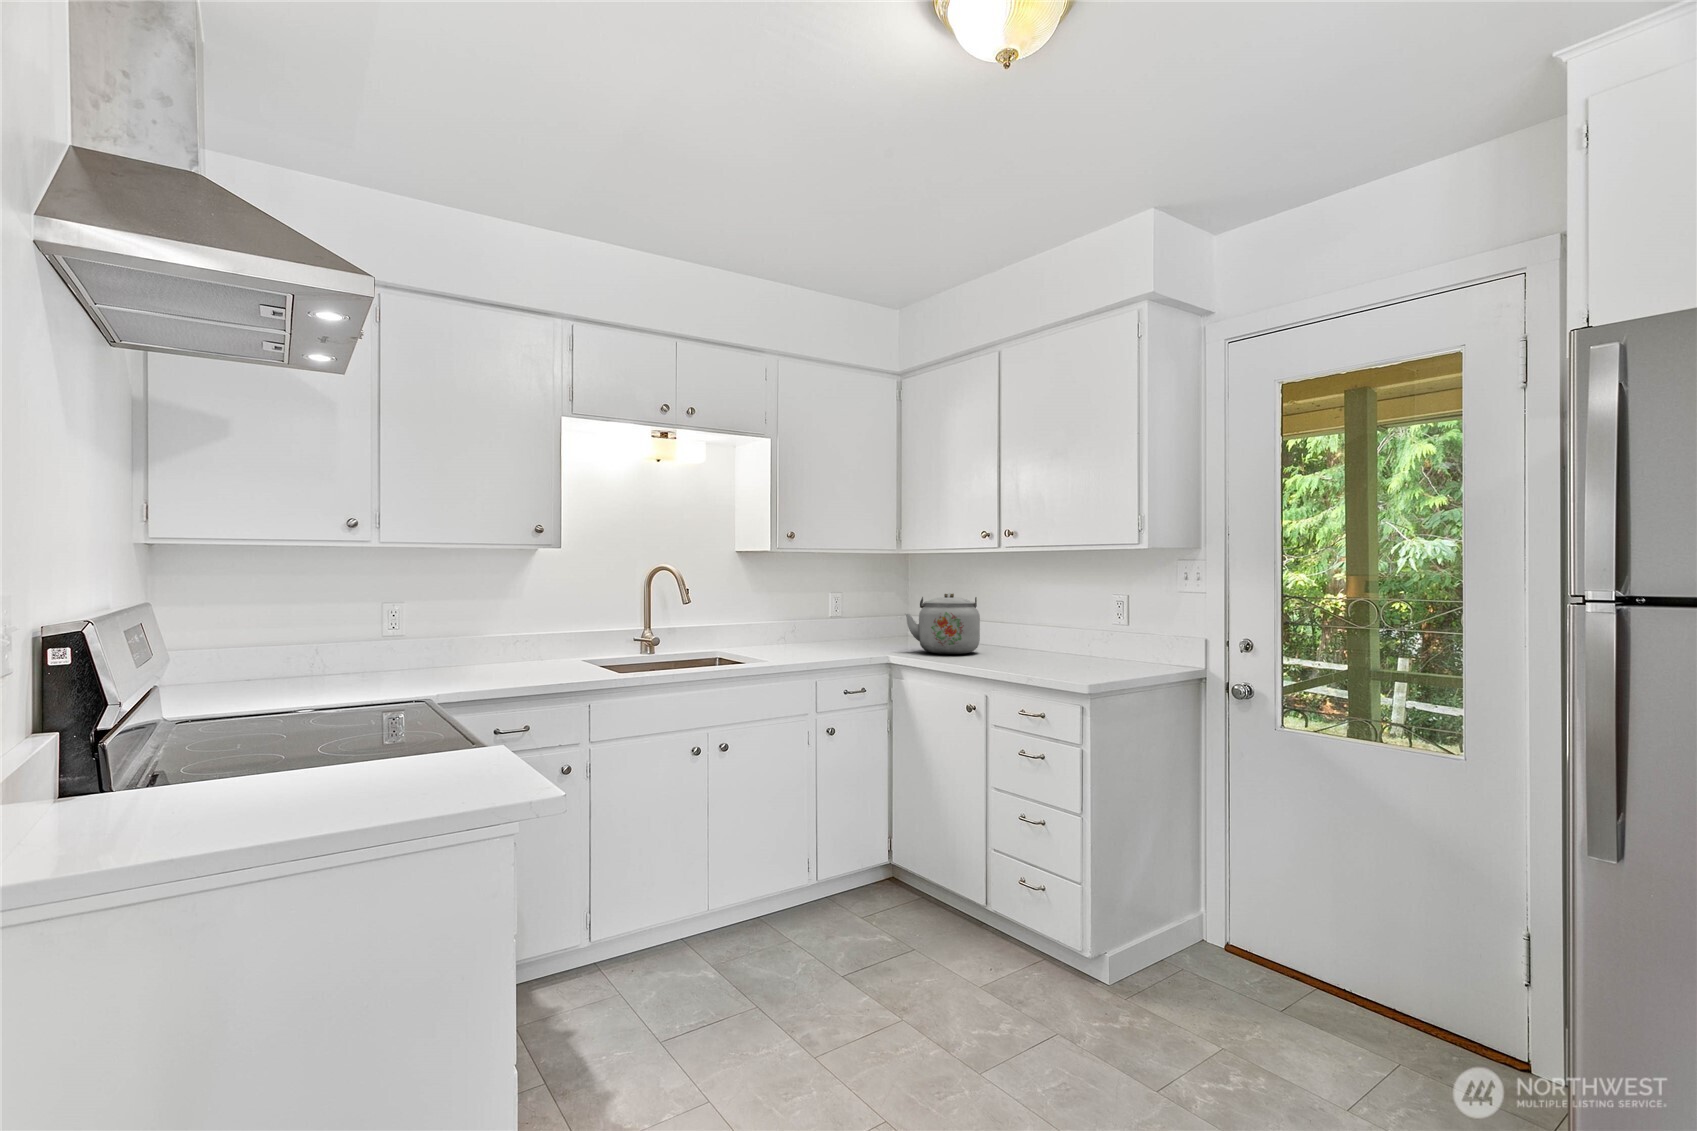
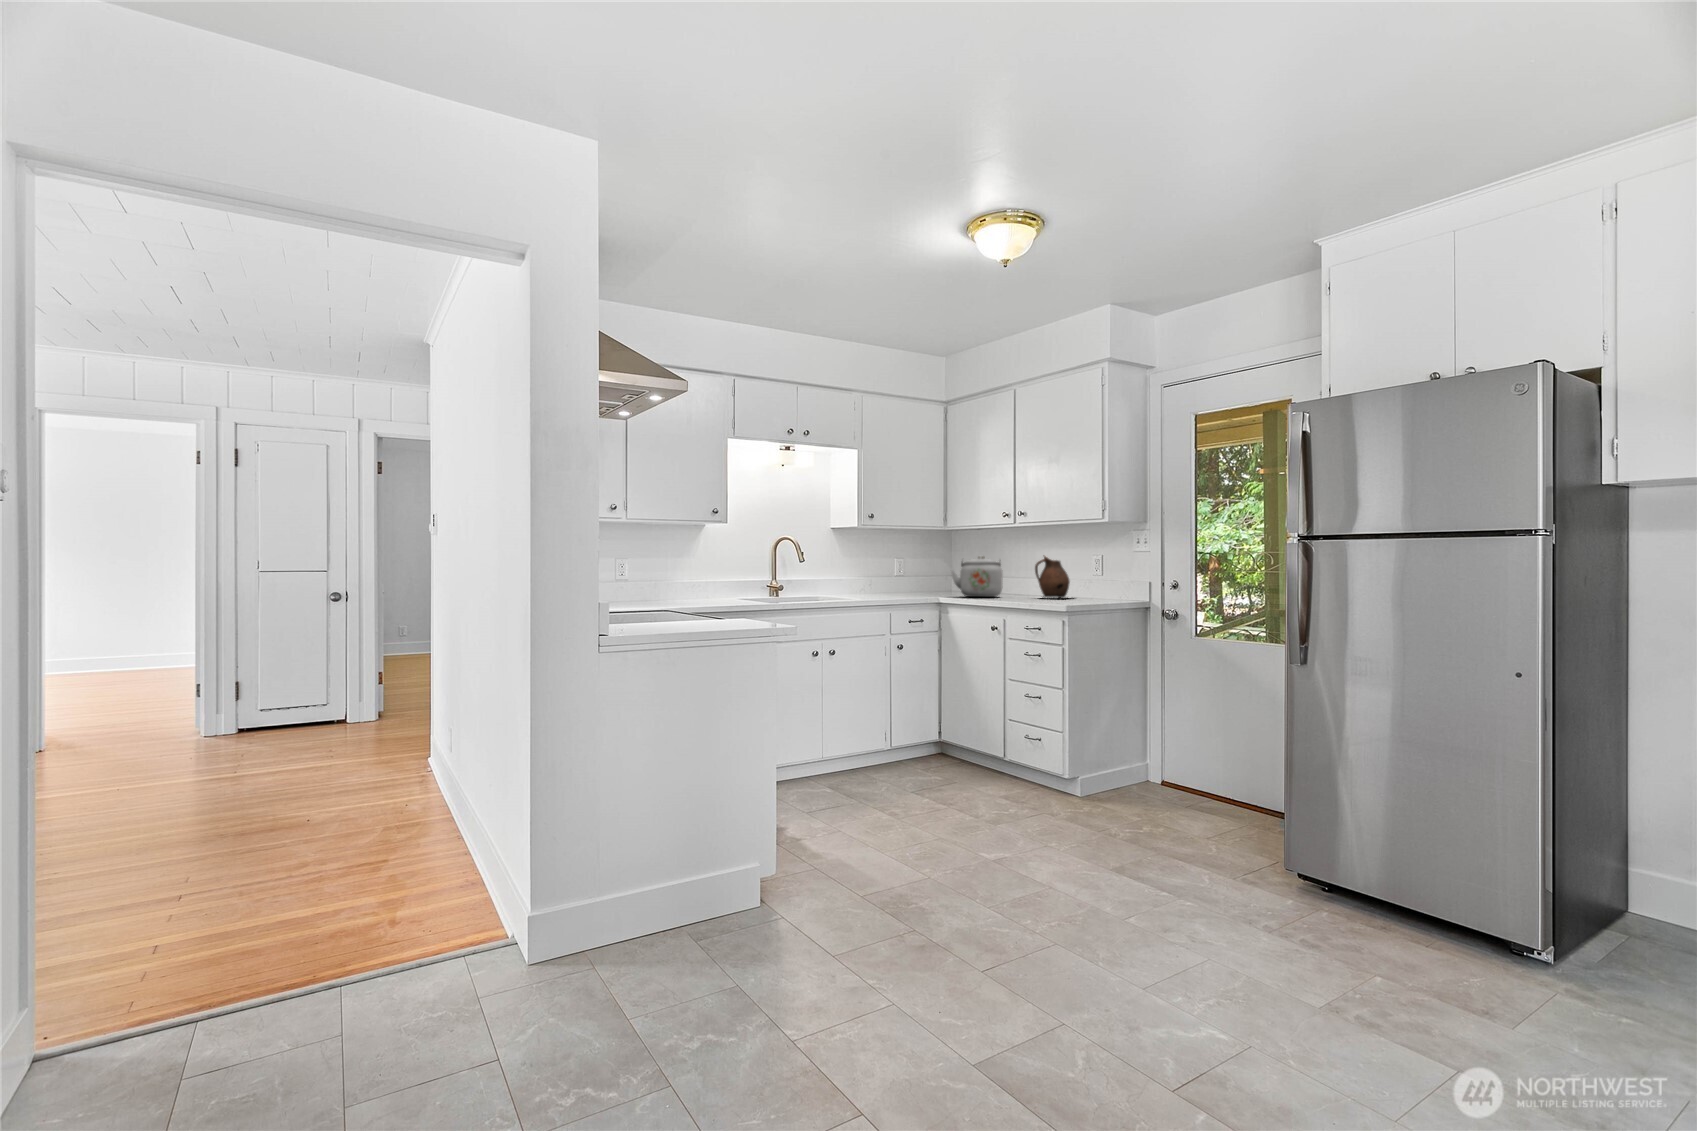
ceramic pitcher: none [1028,594,1088,660] -> present [1035,556,1070,598]

